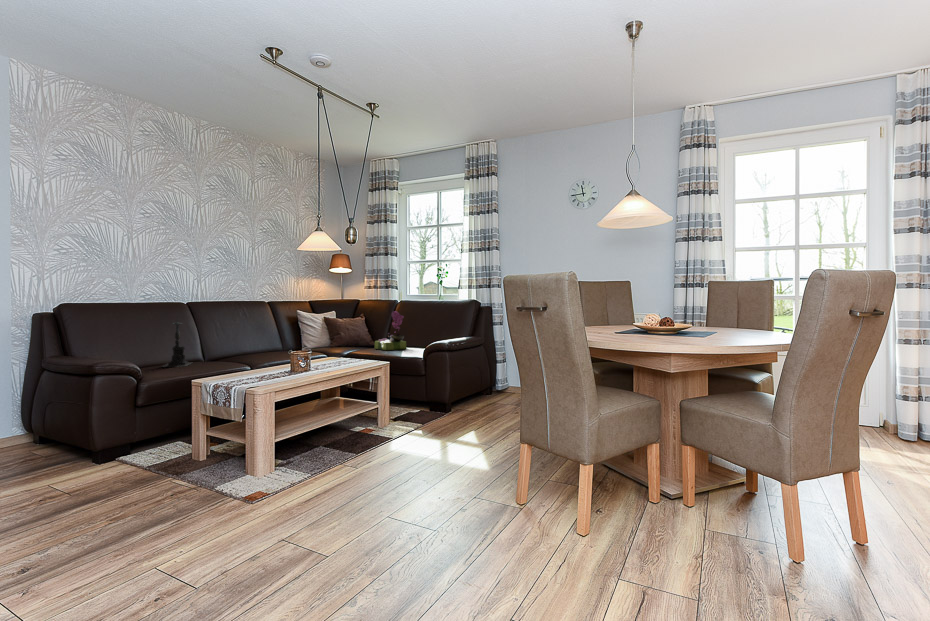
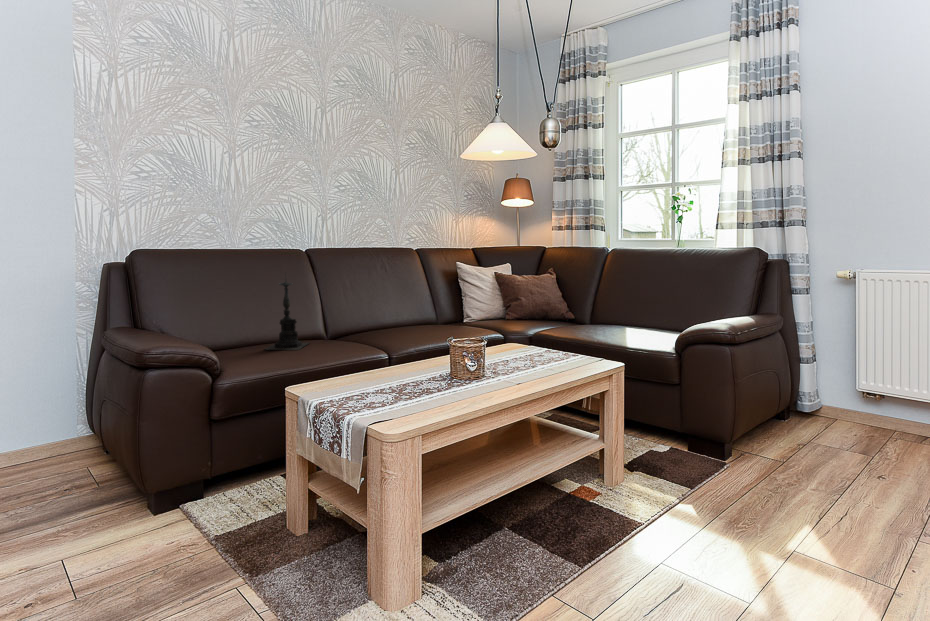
flower arrangement: present [375,311,406,350] -> none [574,265,628,332]

